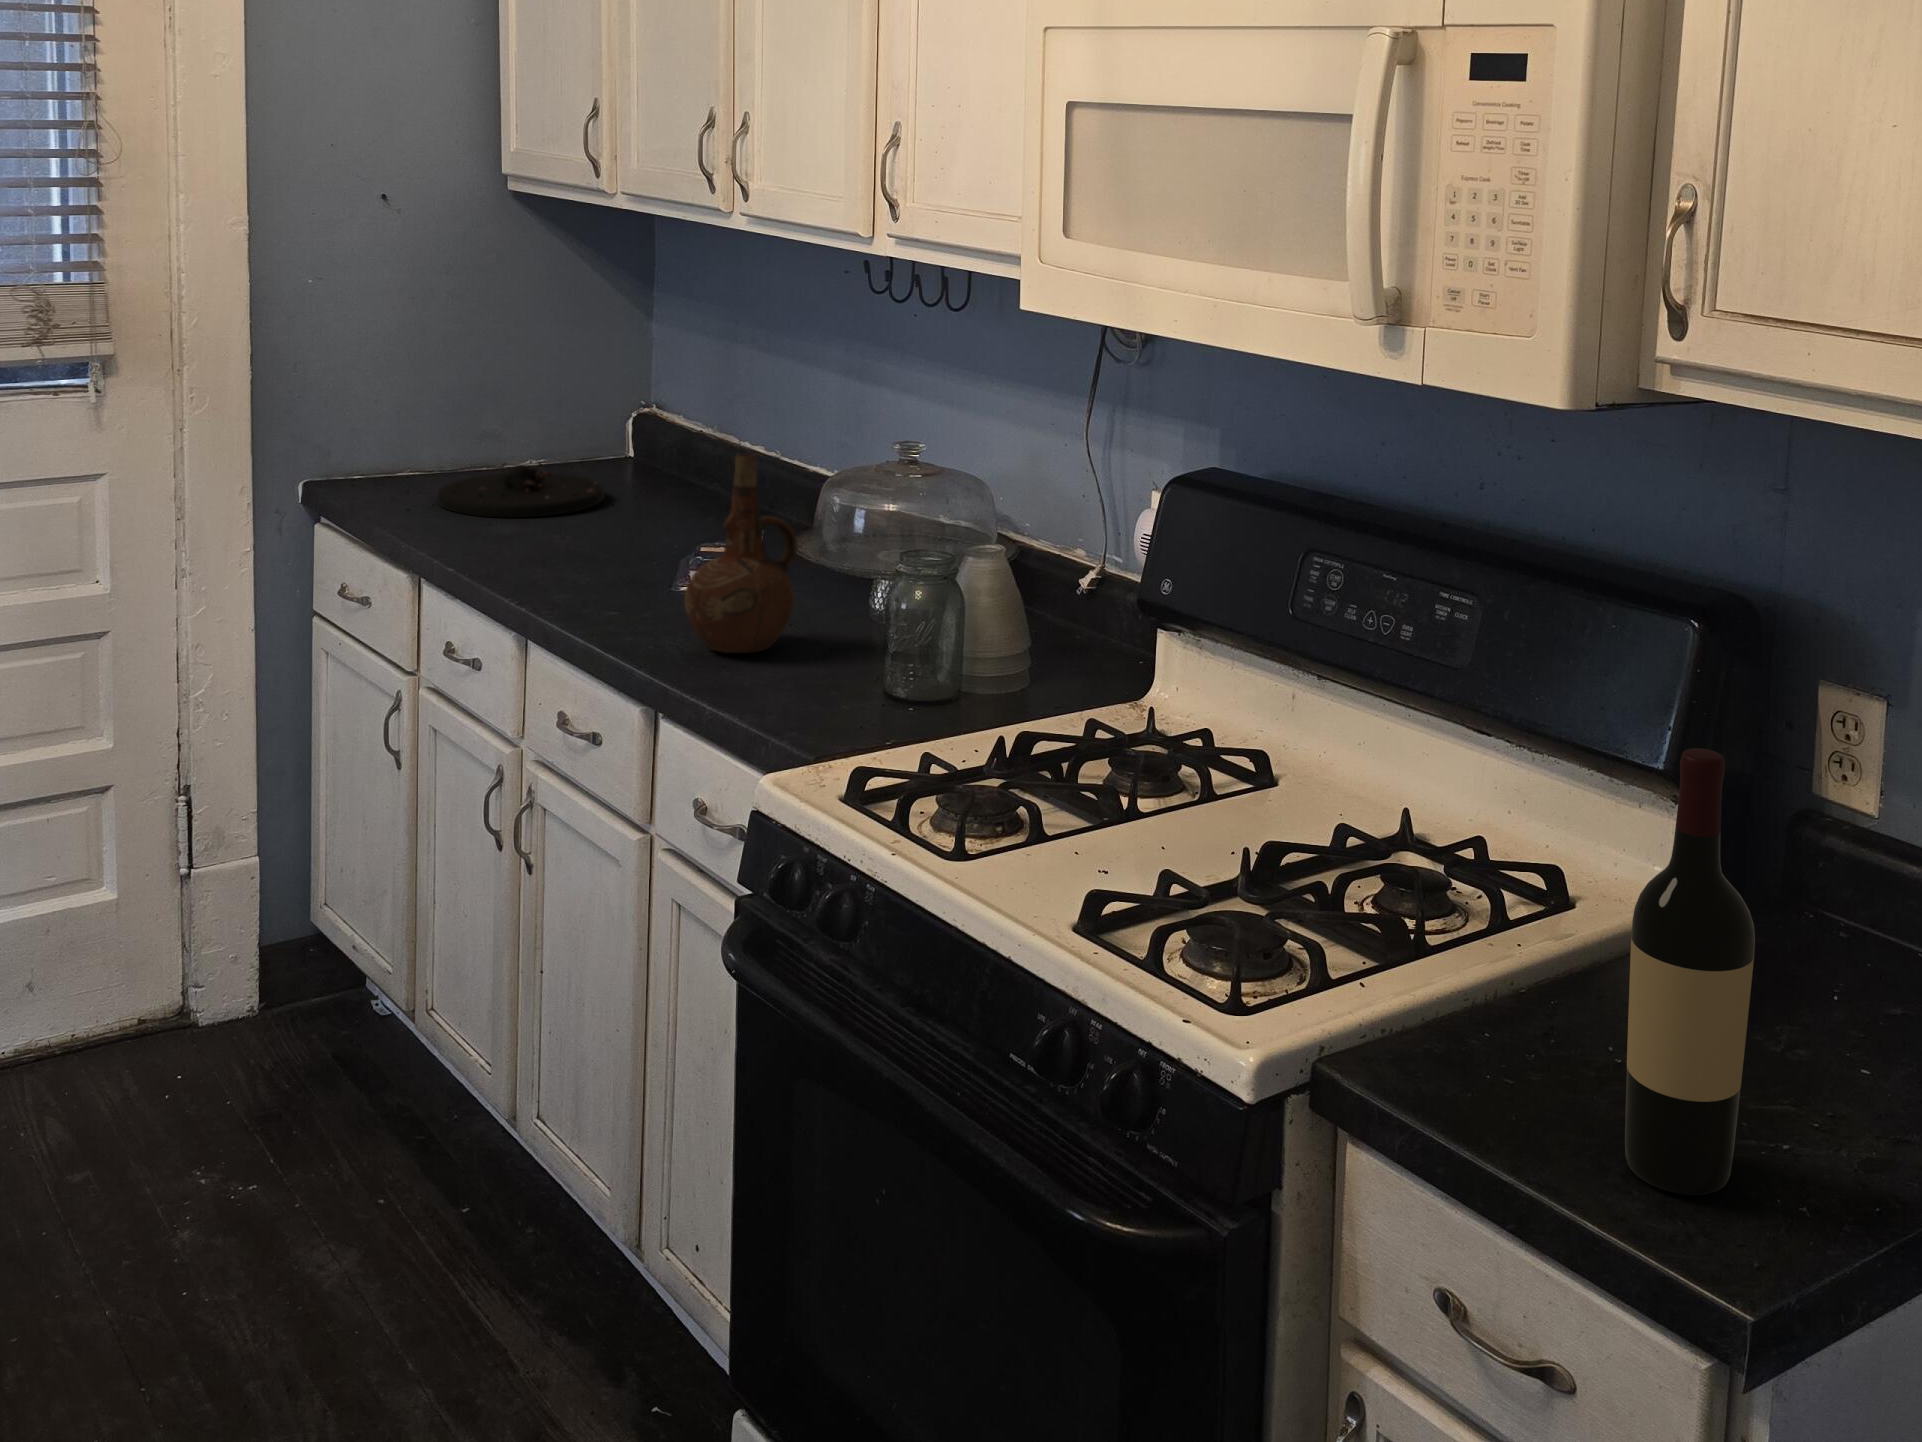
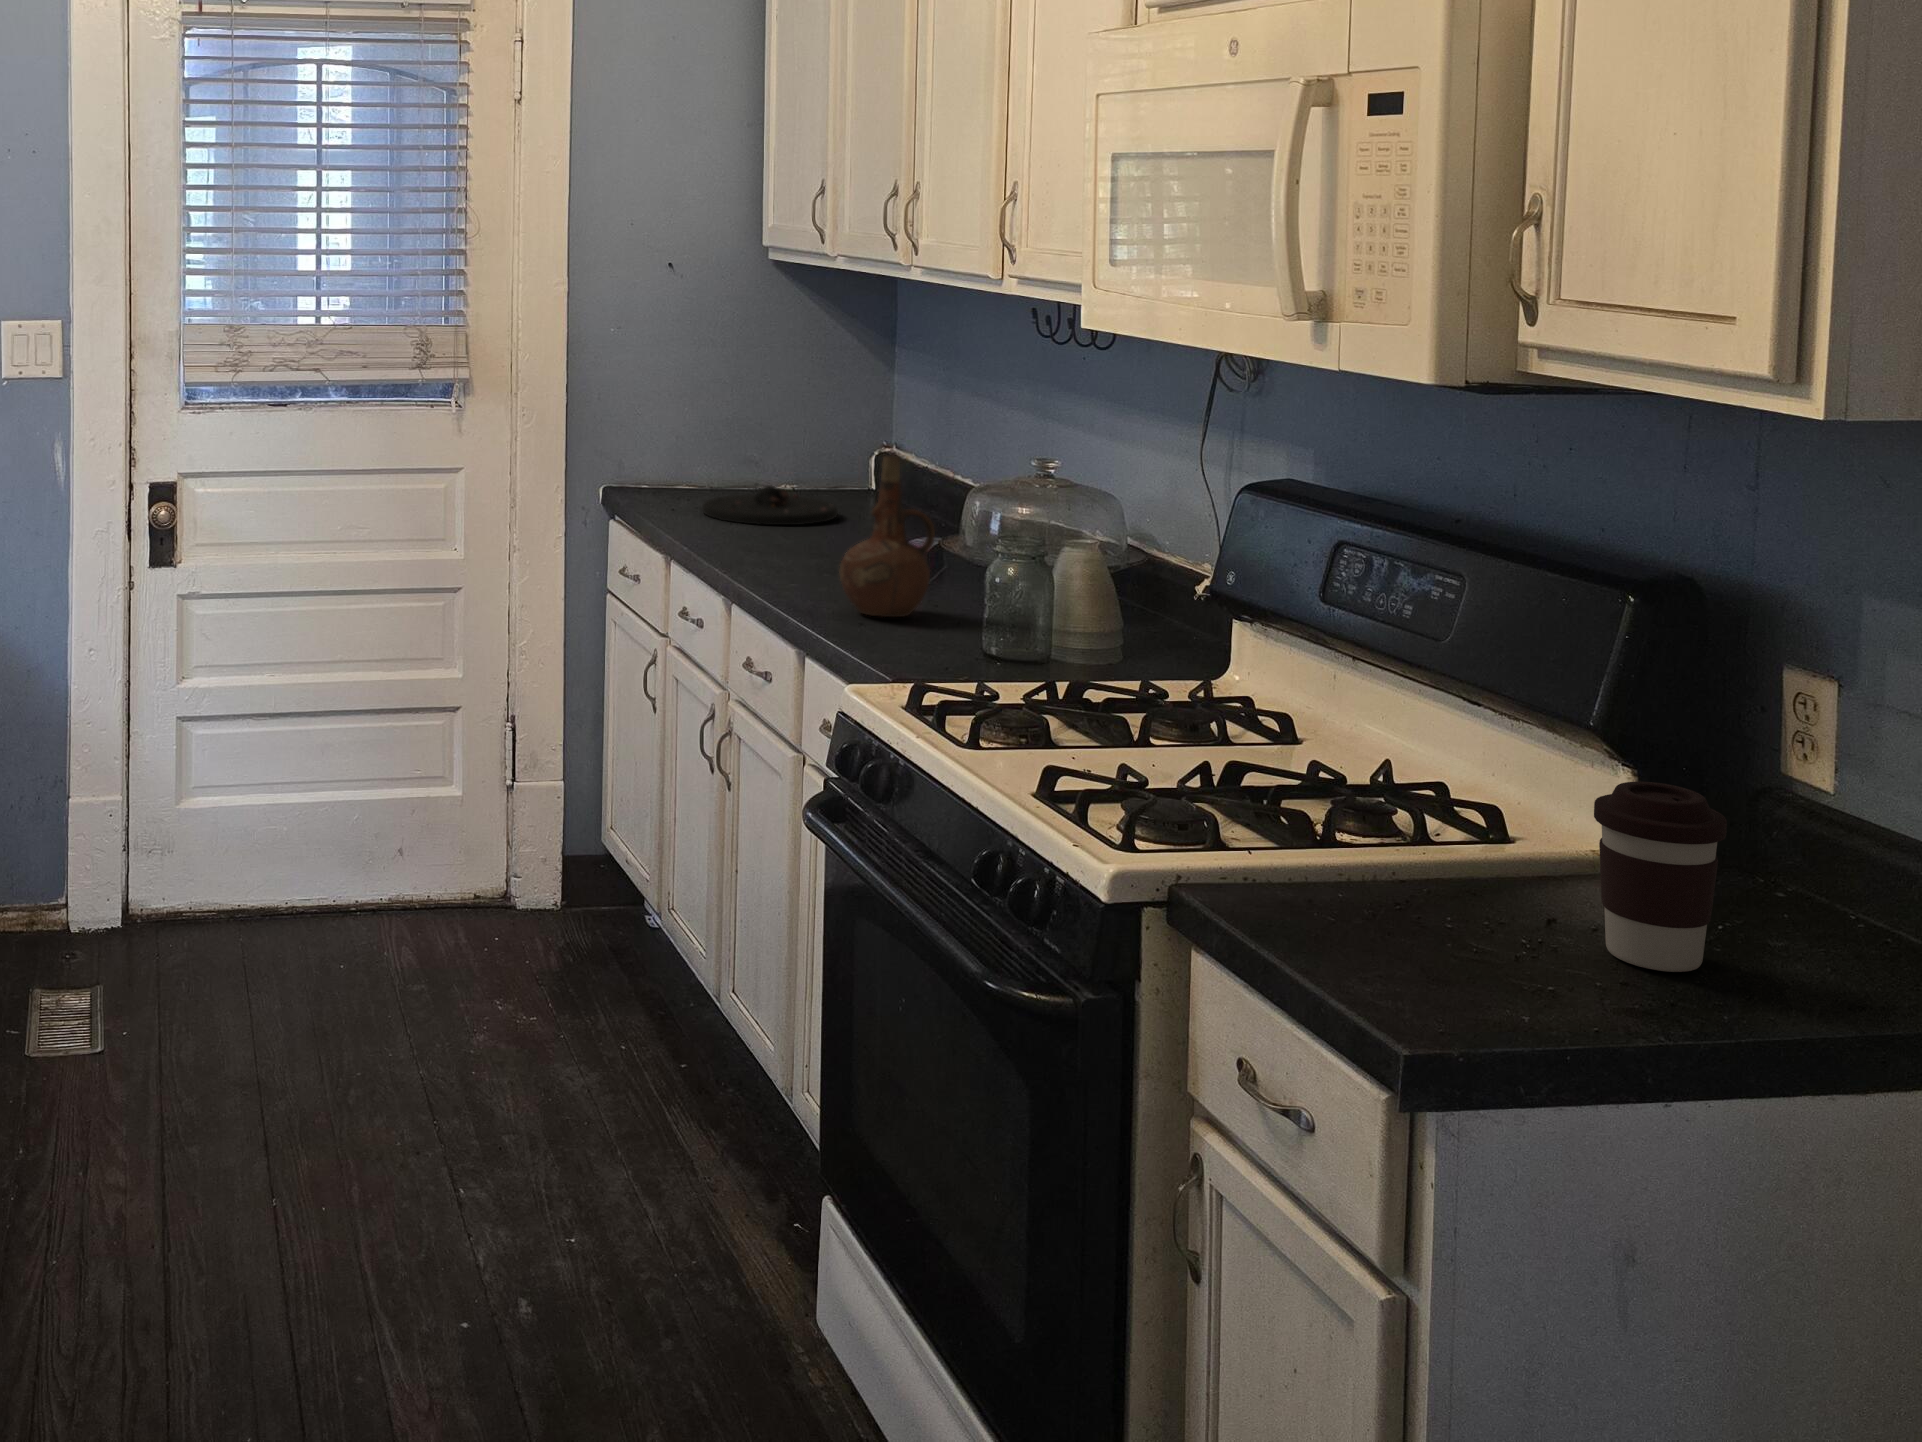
wine bottle: present [1625,748,1755,1195] -> none [1380,632,1486,994]
coffee cup: none [1767,861,1906,1081] -> present [1594,782,1727,972]

